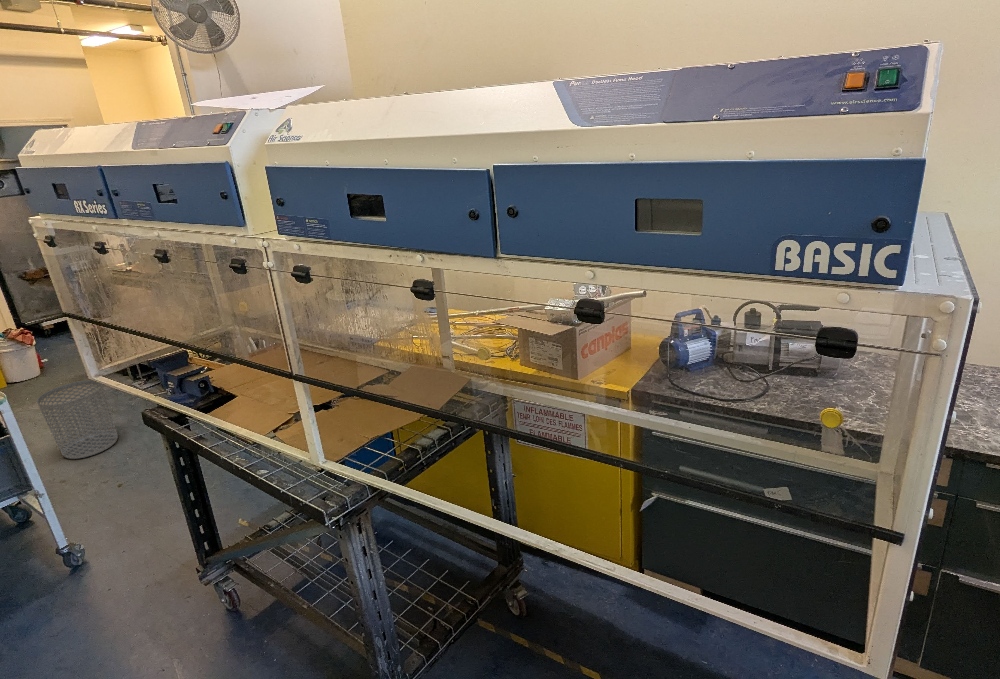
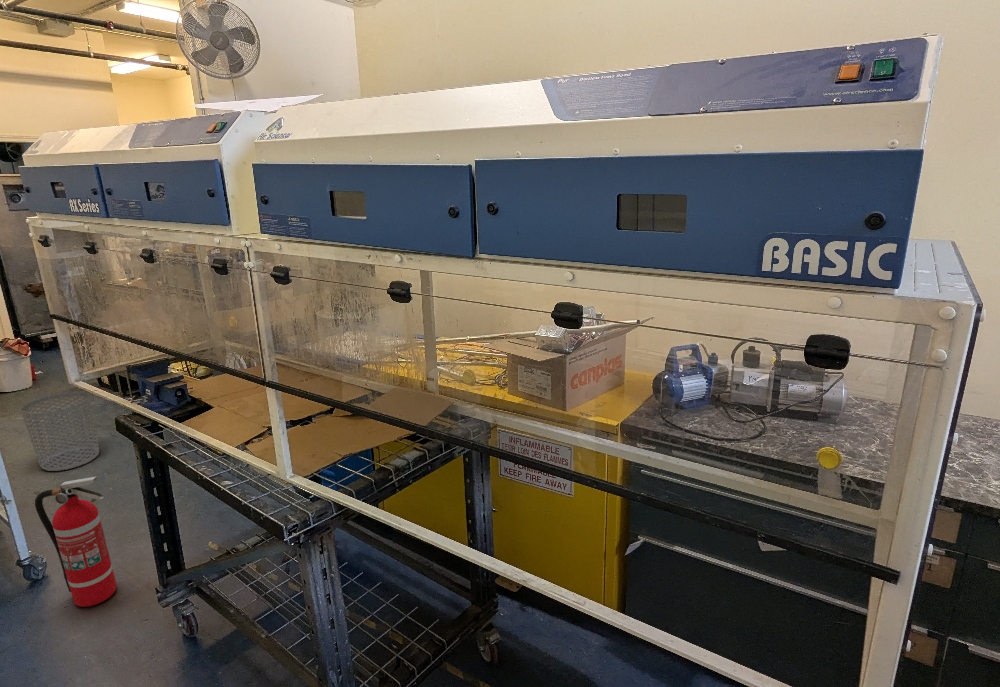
fire extinguisher: none [70,466,156,587] -> present [35,476,117,607]

